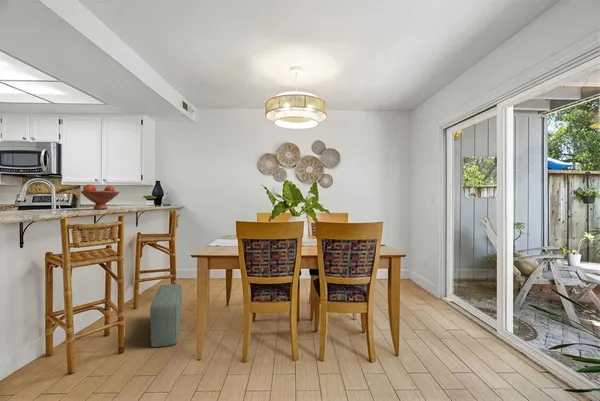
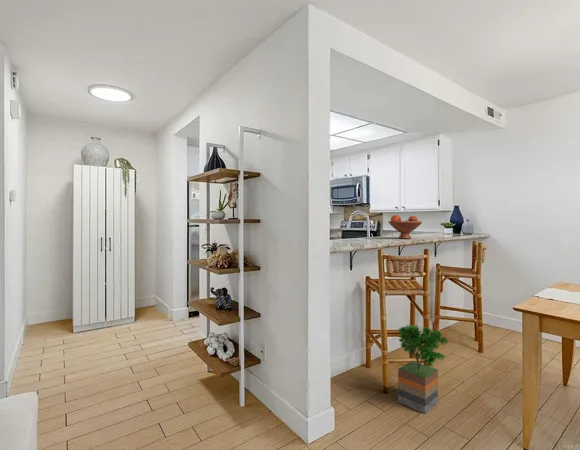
pouf: present [150,284,182,347] -> none [457,324,490,399]
potted tree: none [85,291,141,378] -> present [398,324,448,414]

